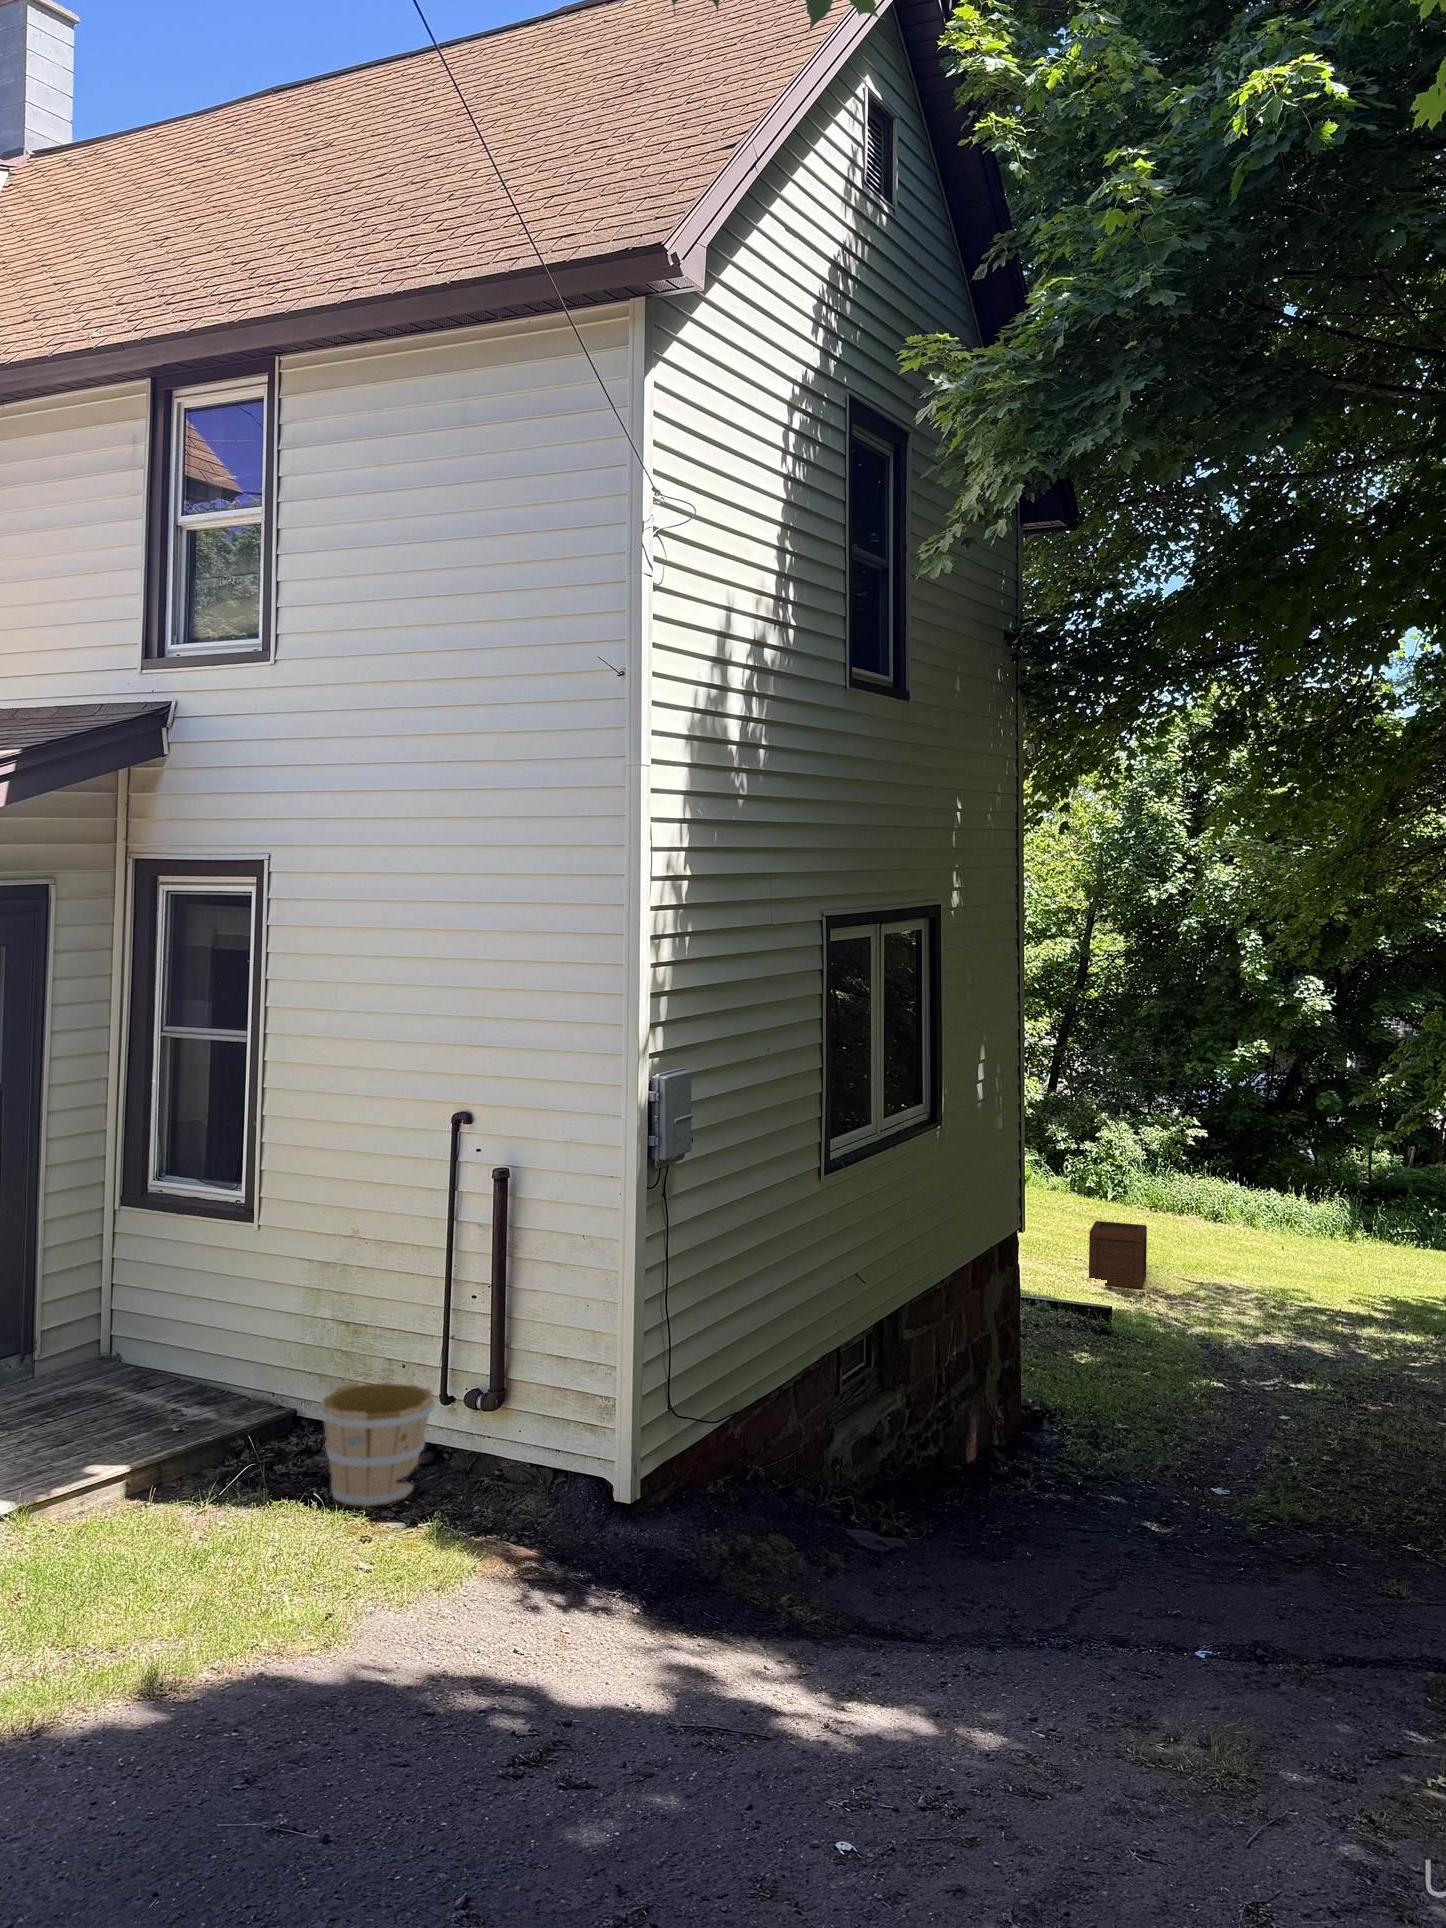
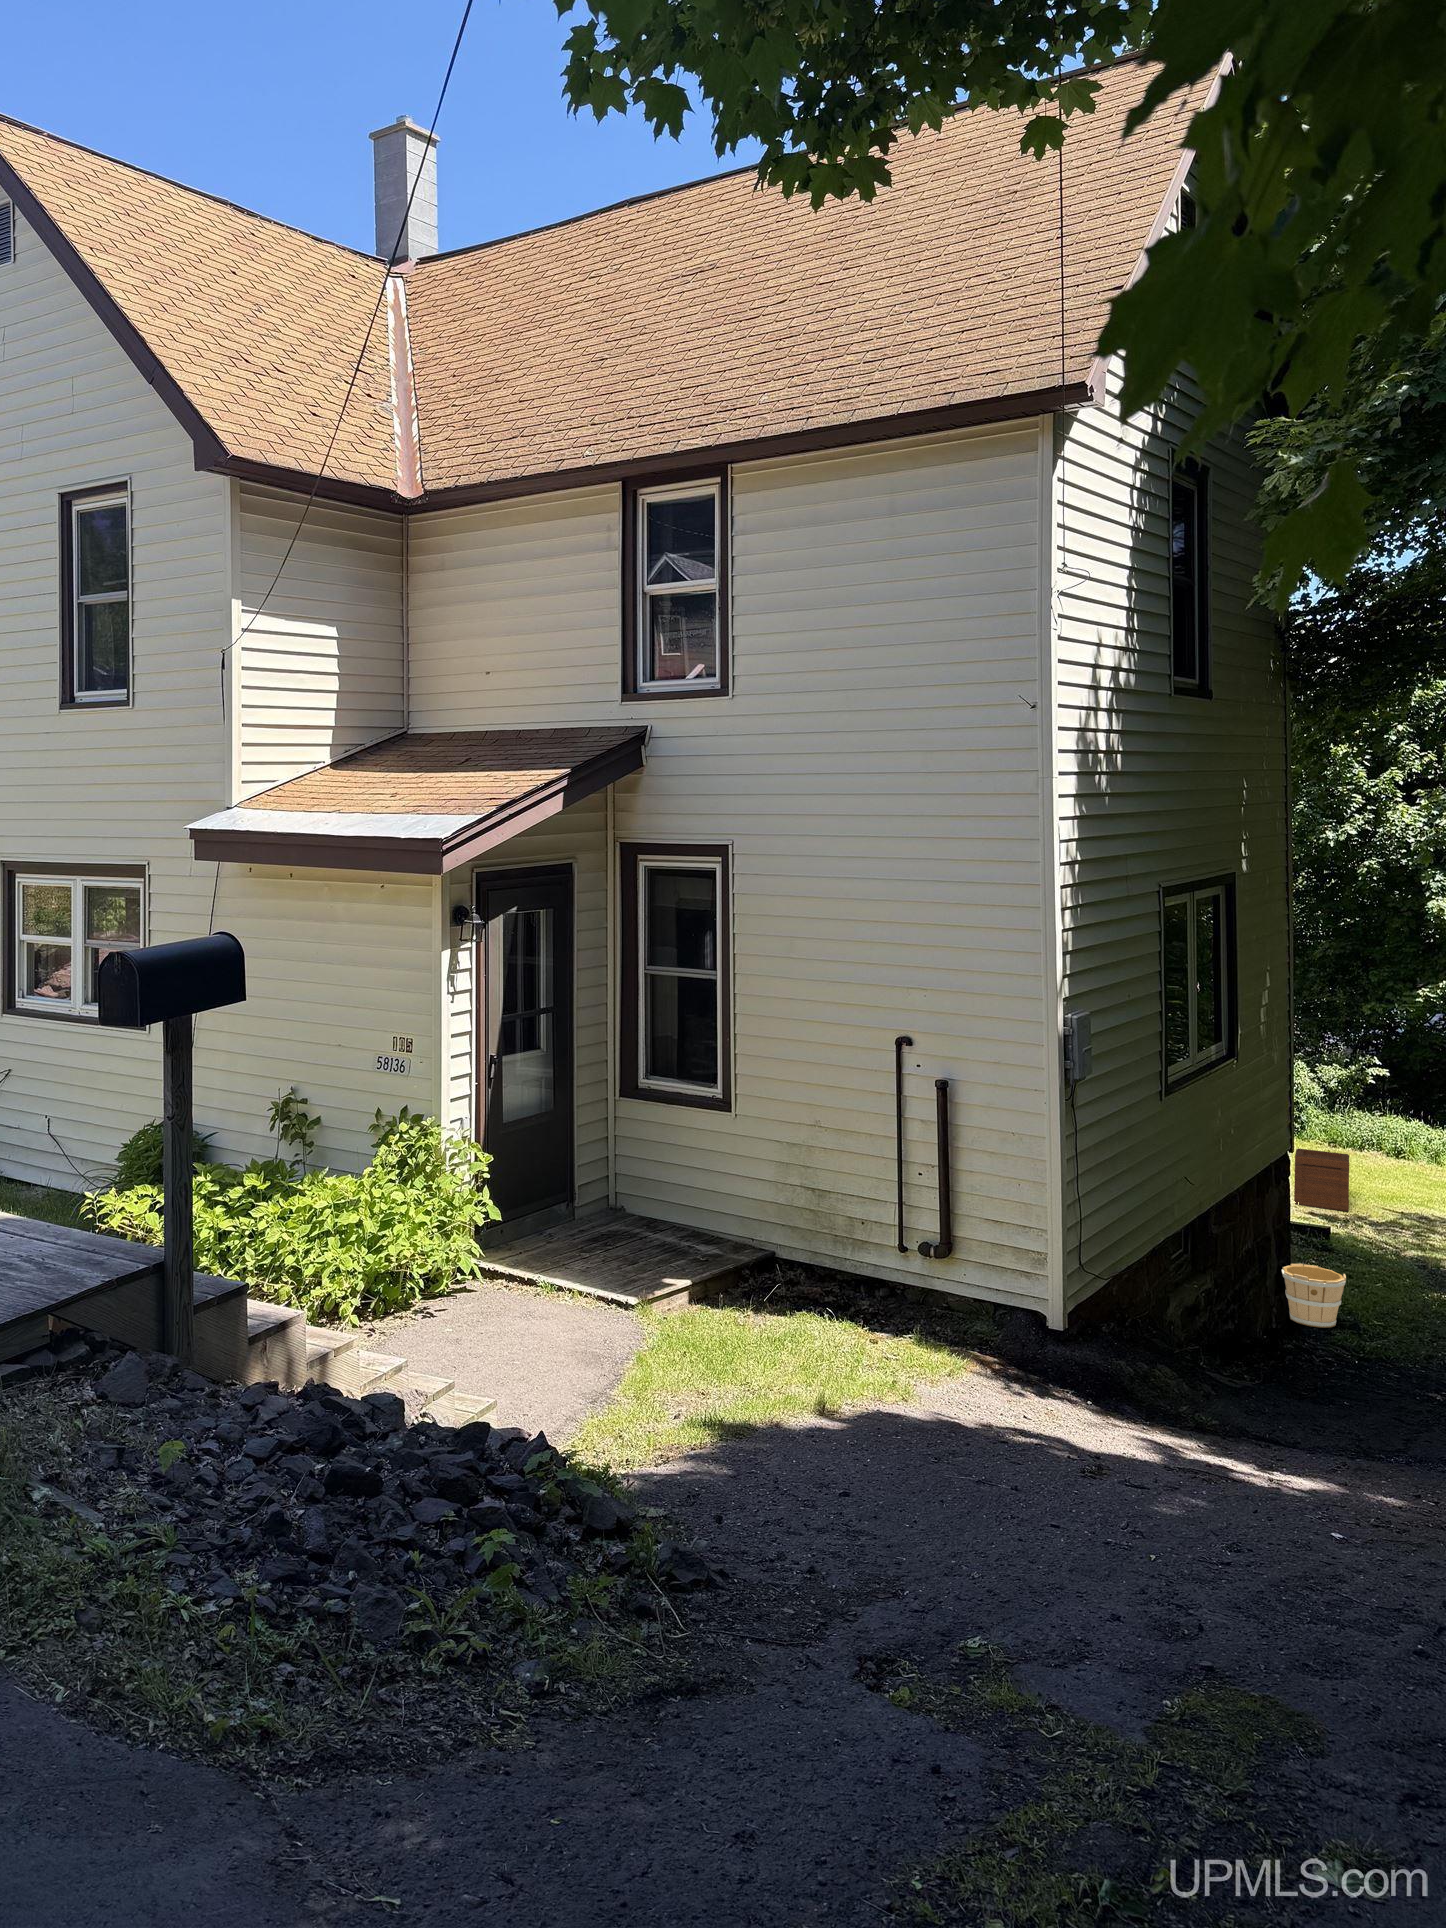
wooden bucket: present [321,1383,434,1507] -> present [1282,1264,1346,1328]

